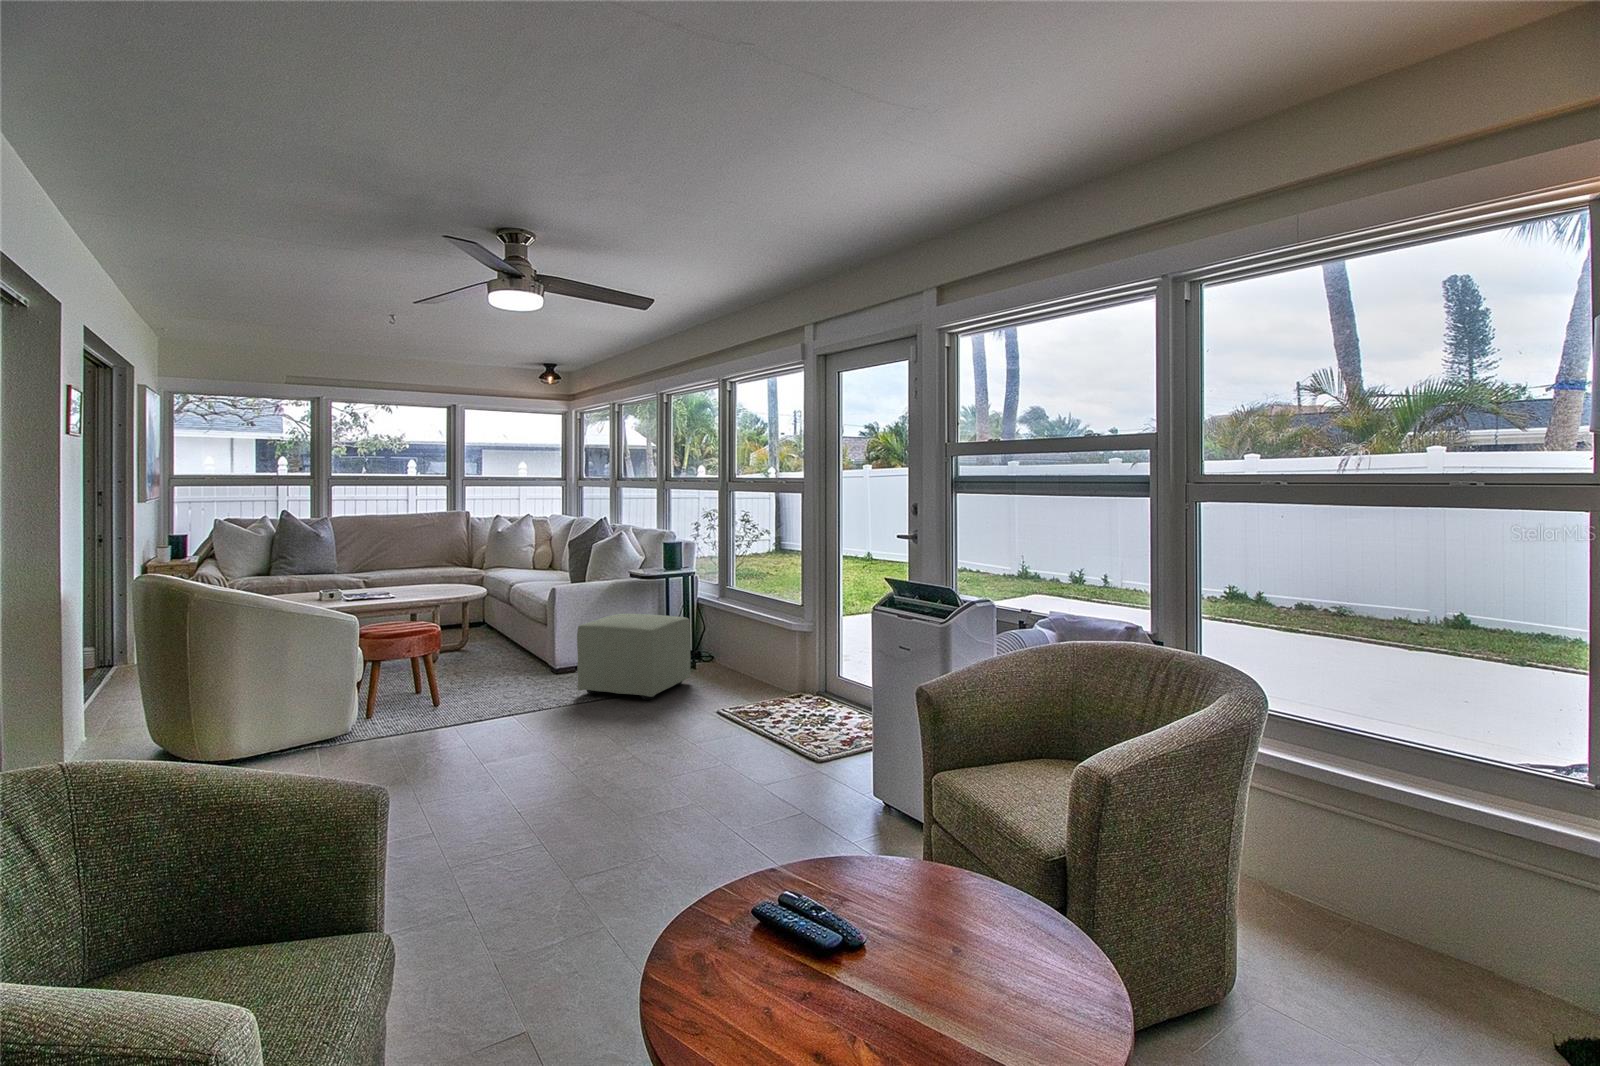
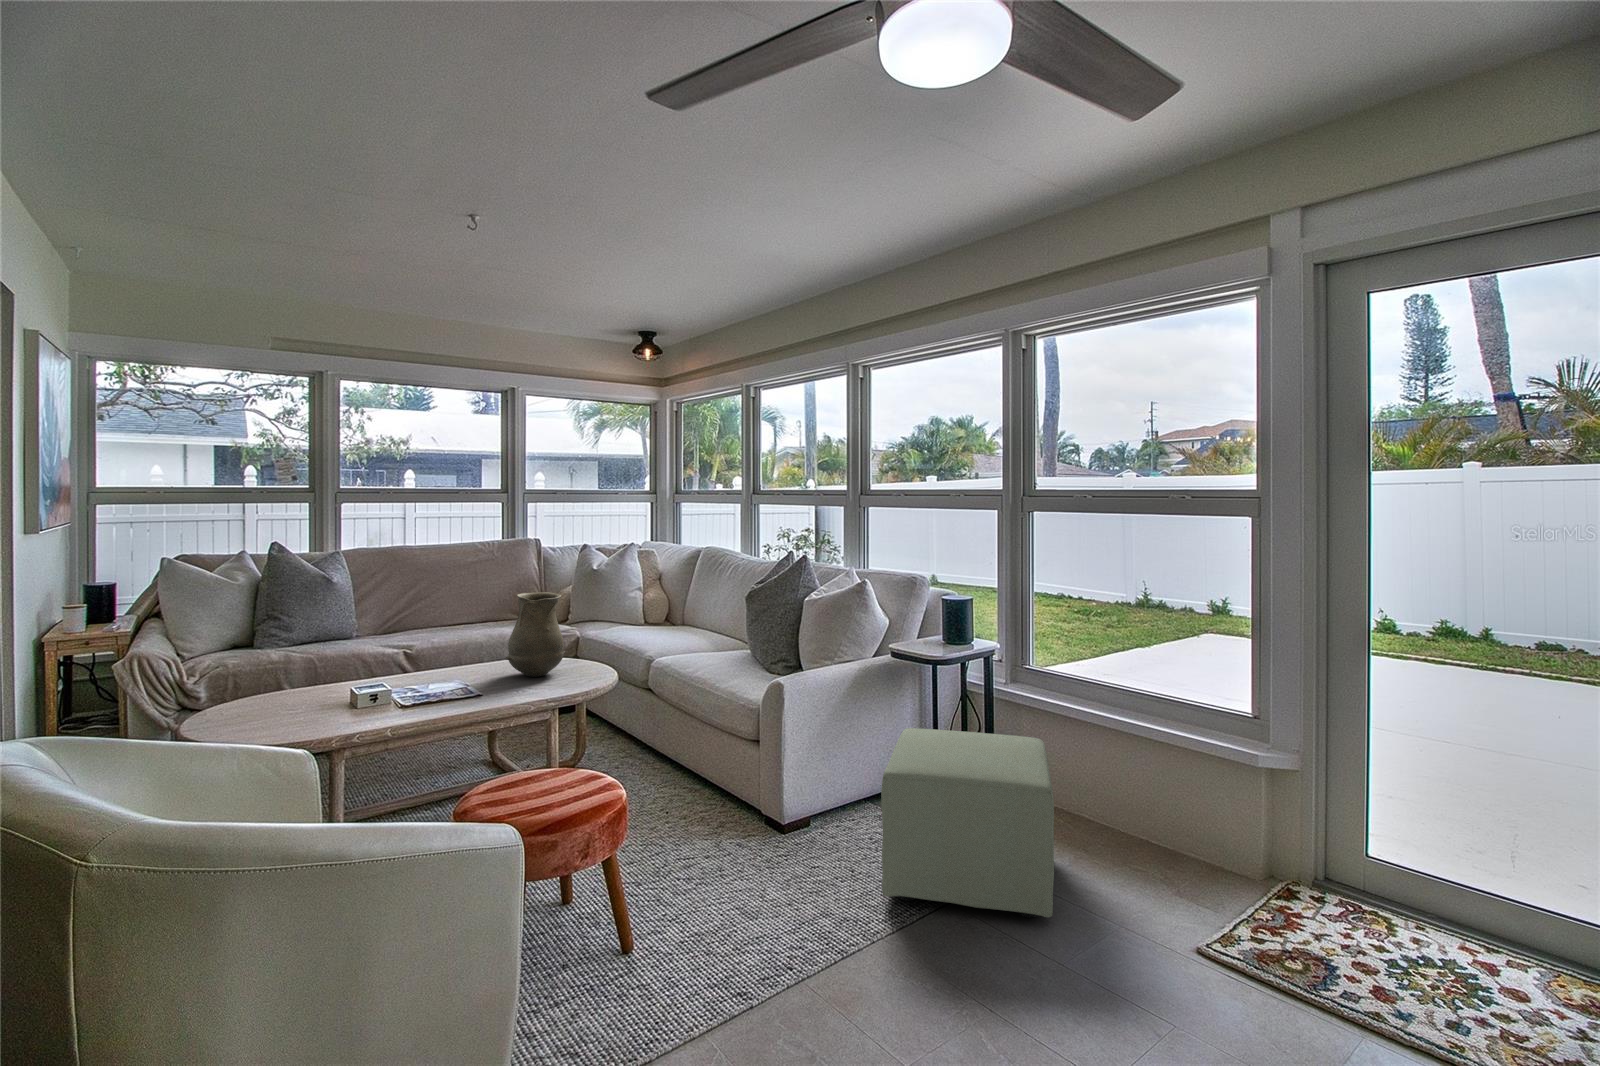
vase: none [409,539,448,588] -> present [505,592,565,677]

